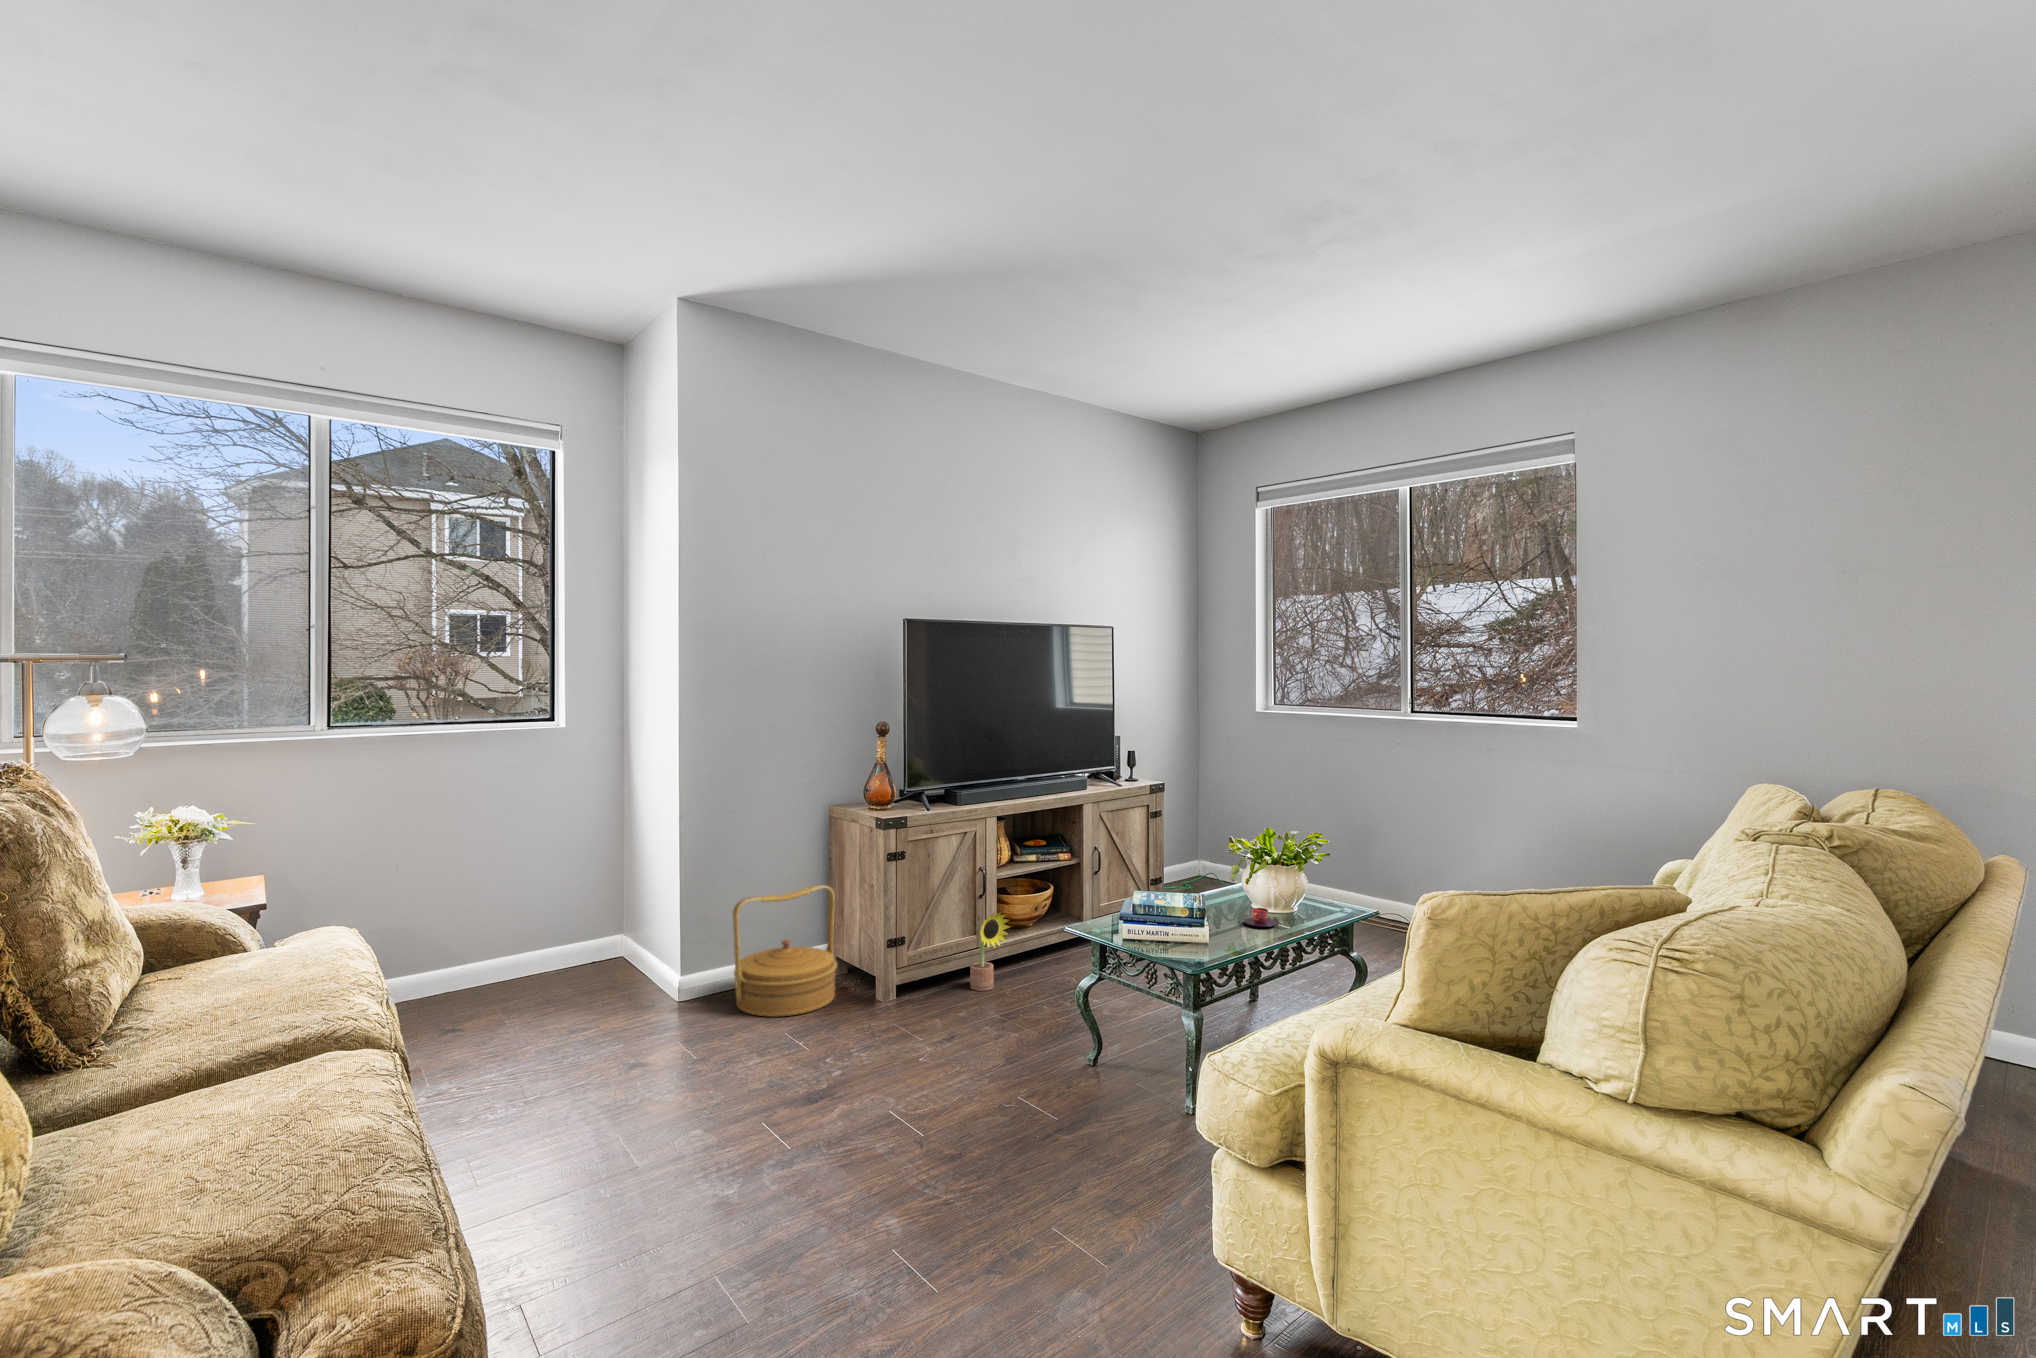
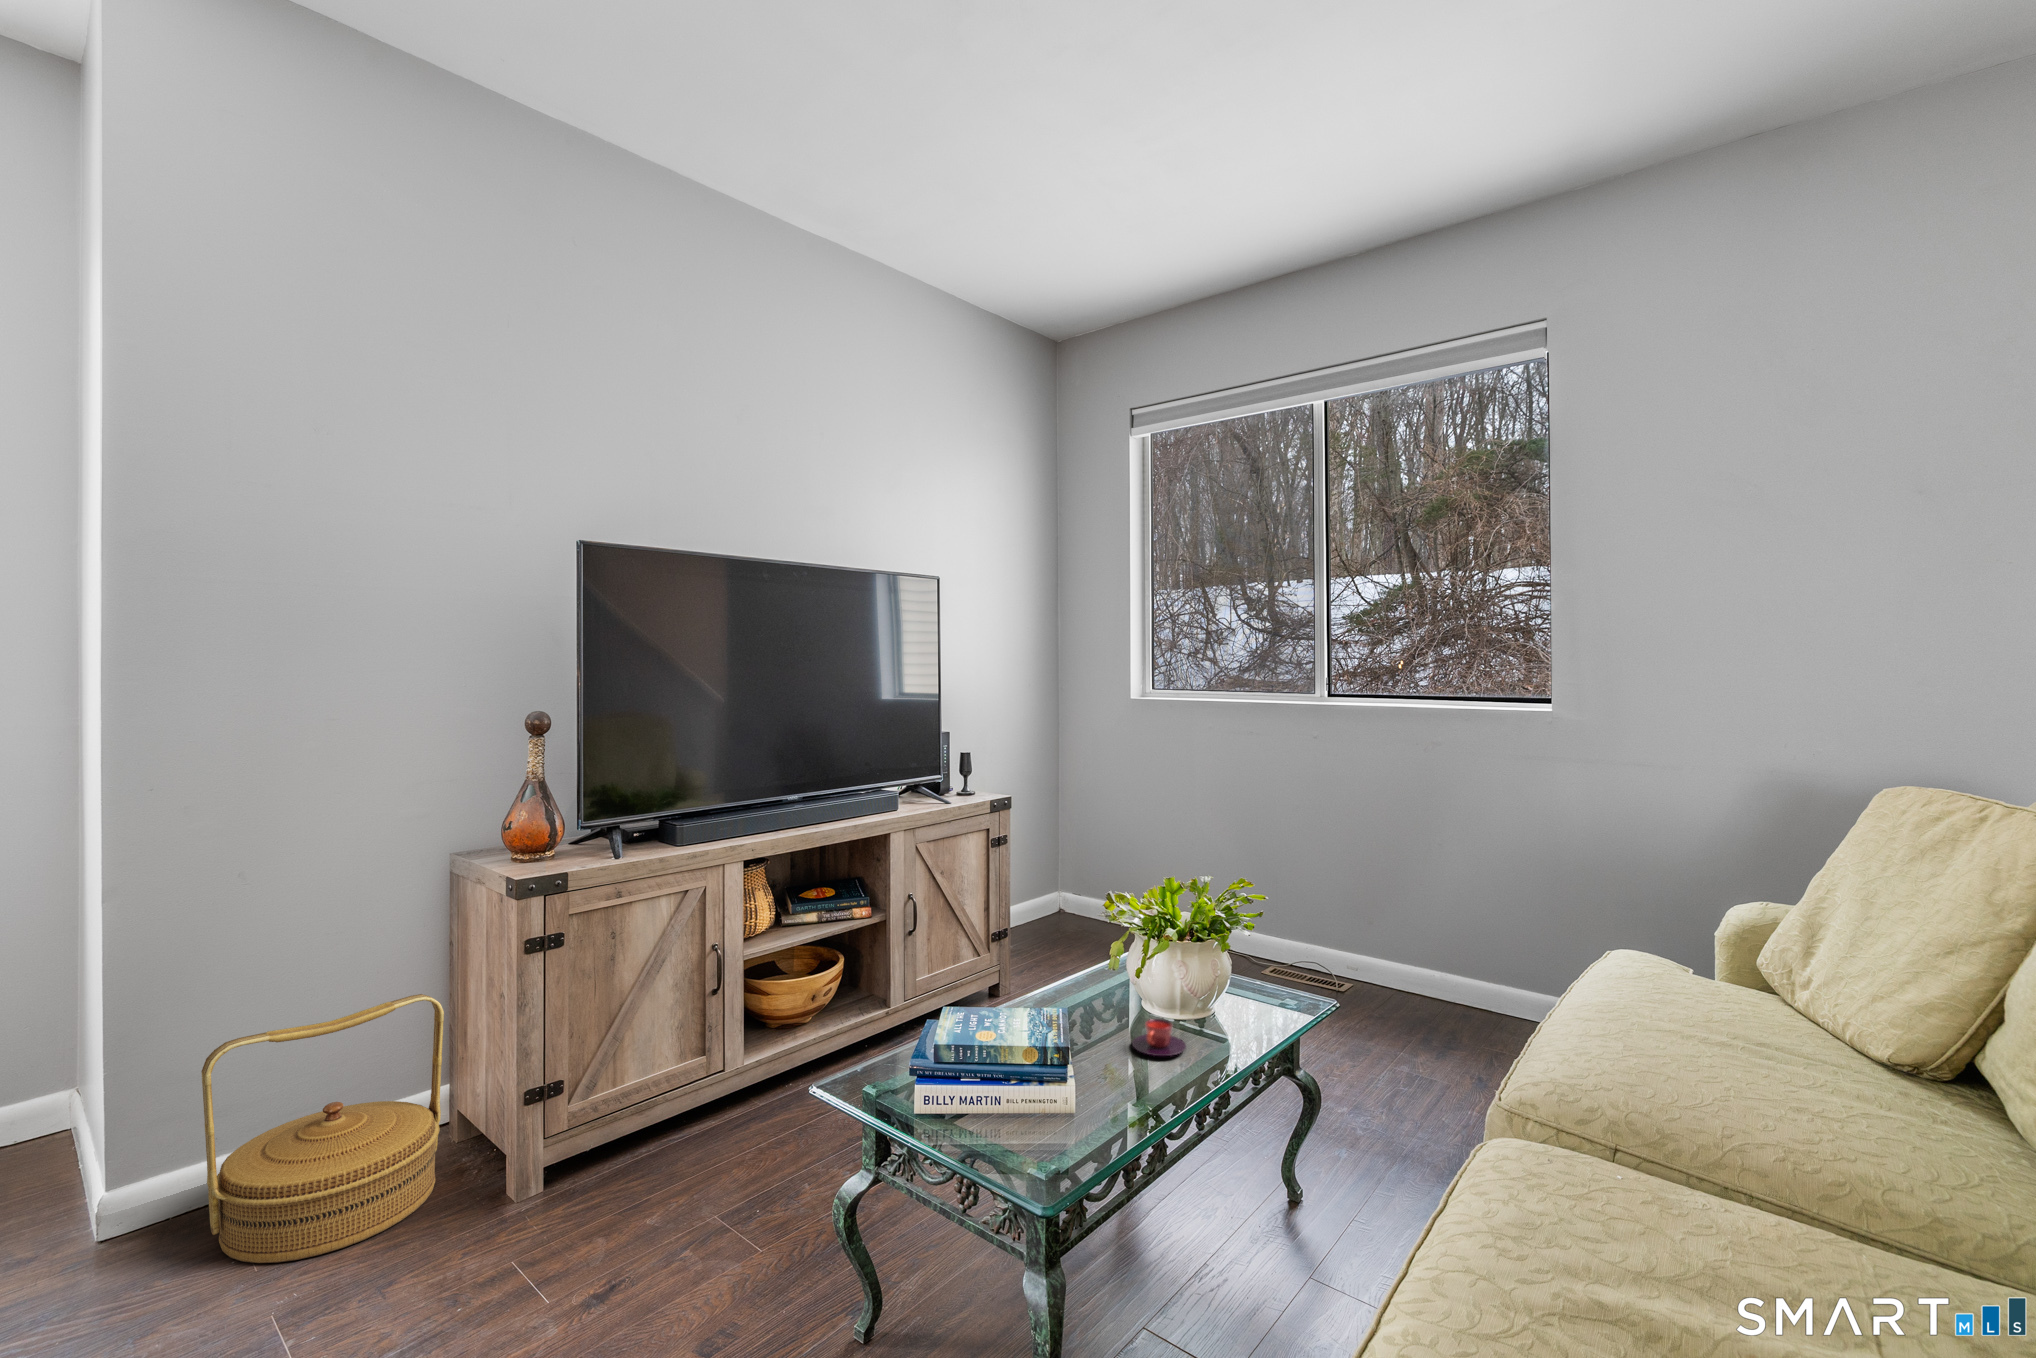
decorative plant: present [970,912,1010,991] -> none [688,1023,757,1155]

